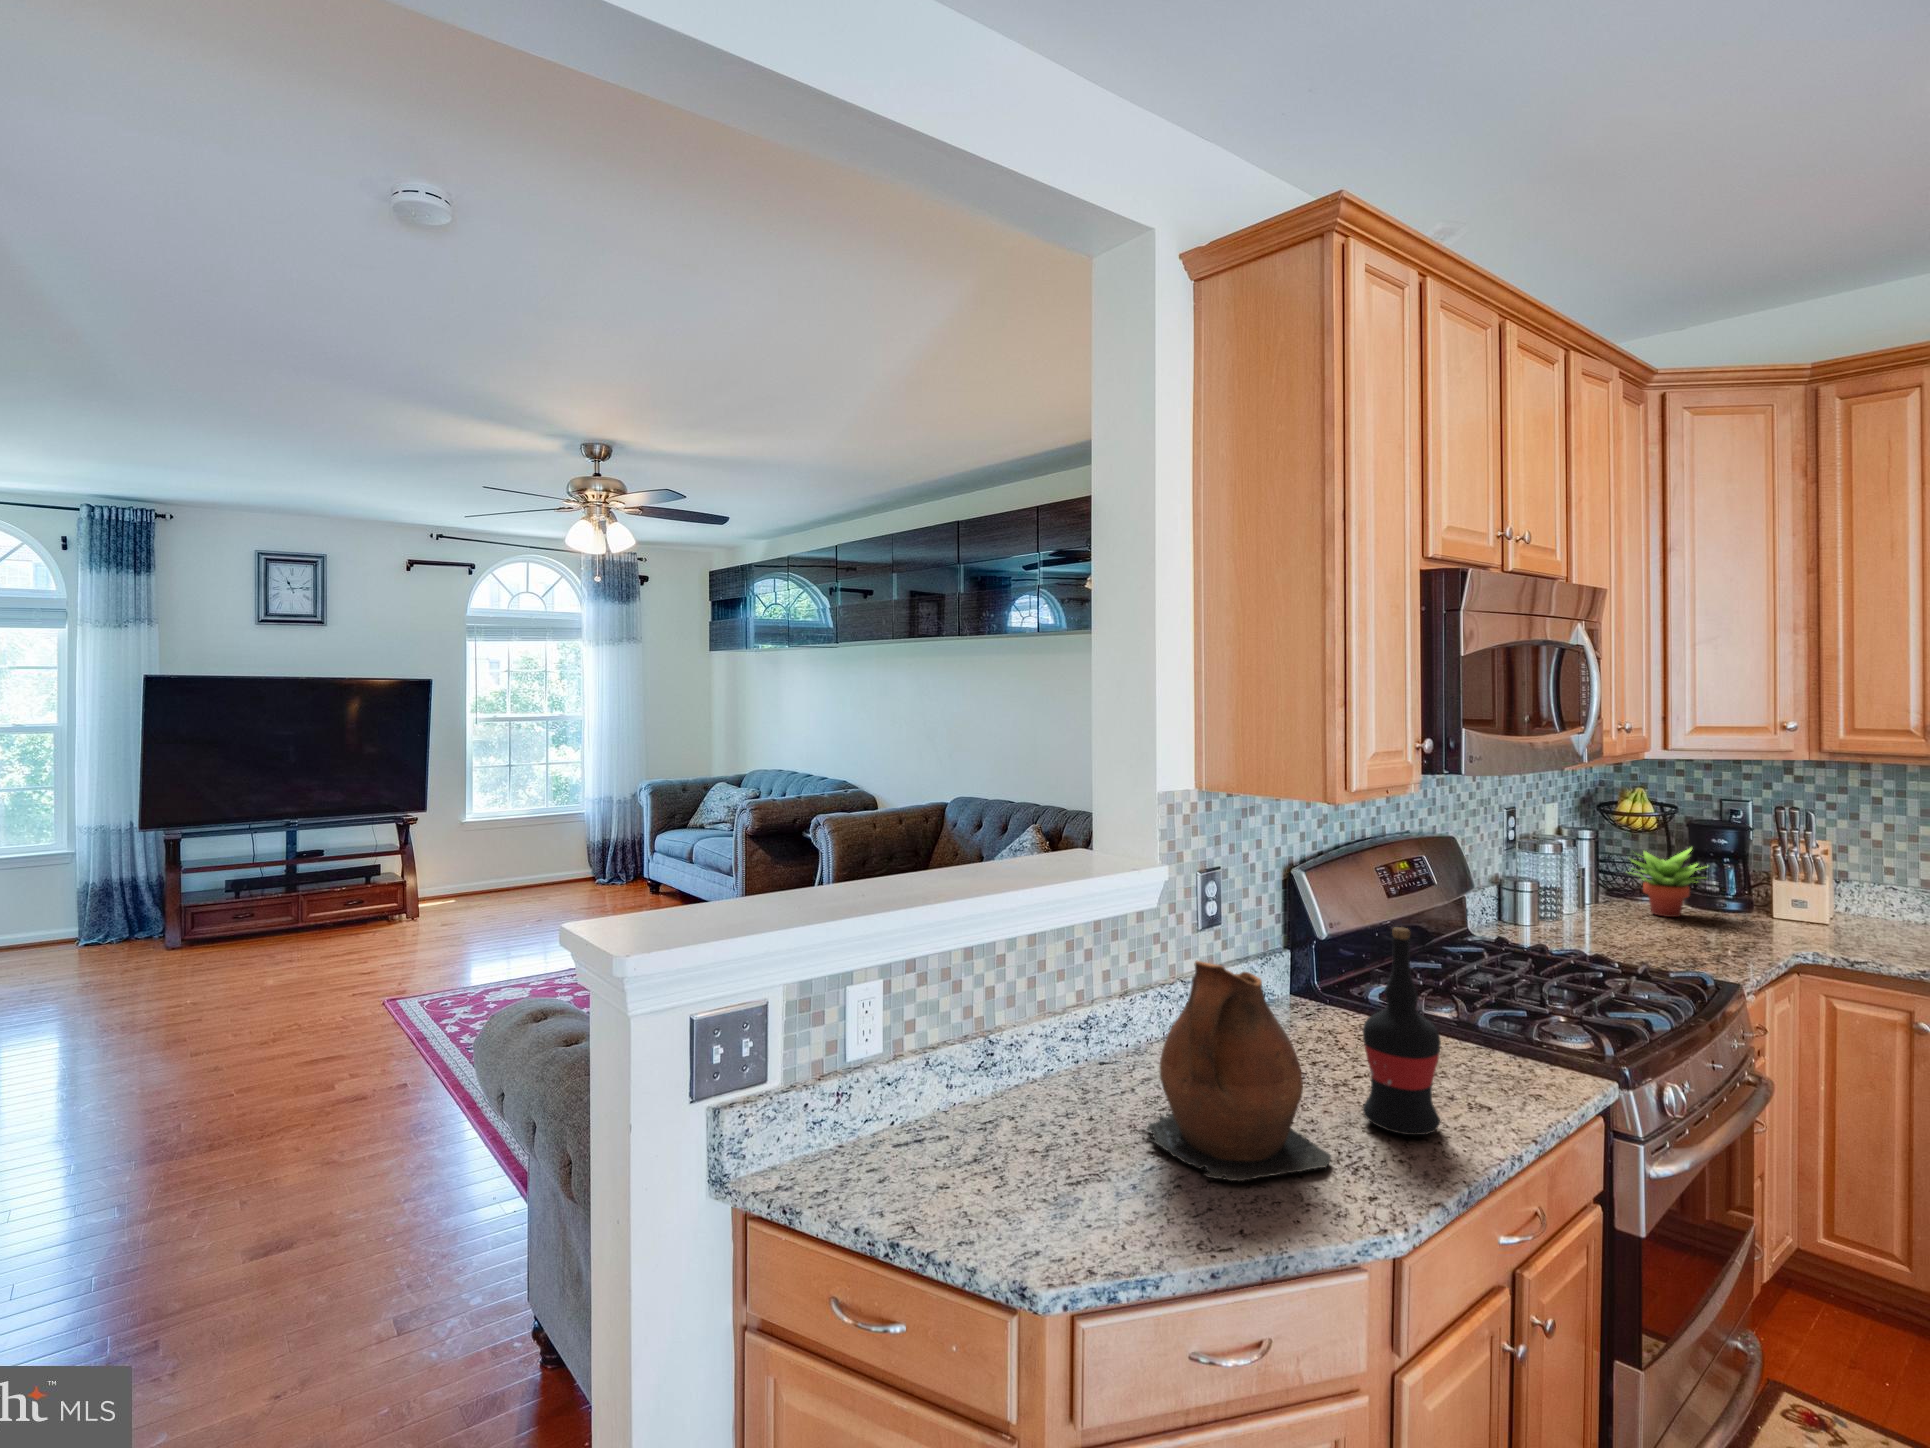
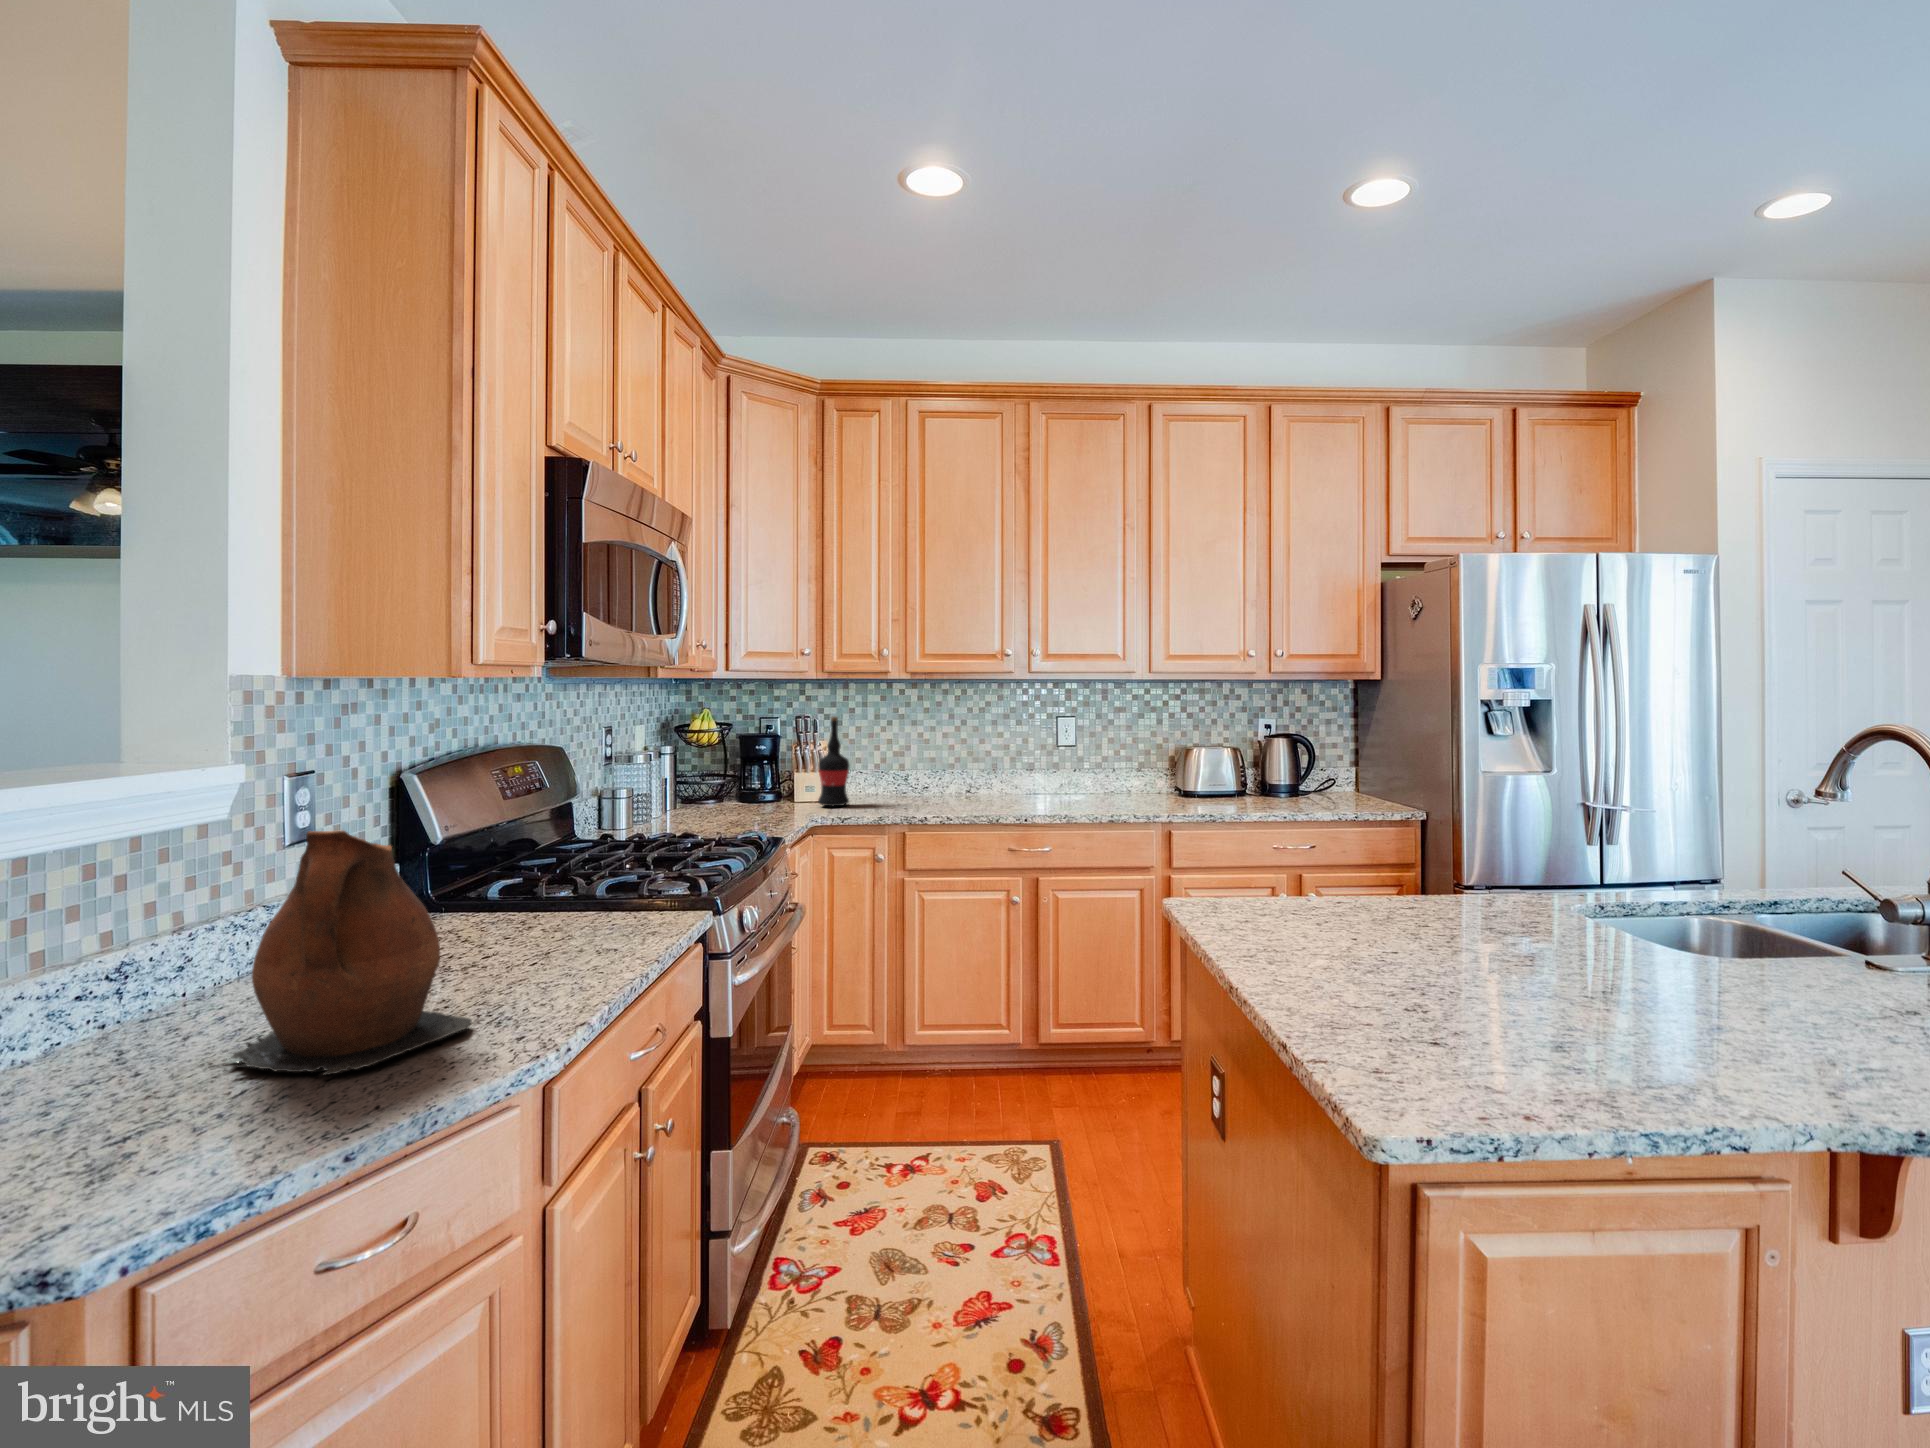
succulent plant: present [1630,847,1703,917] -> none [698,751,758,811]
wine bottle: present [1363,927,1441,1135] -> present [818,716,850,806]

